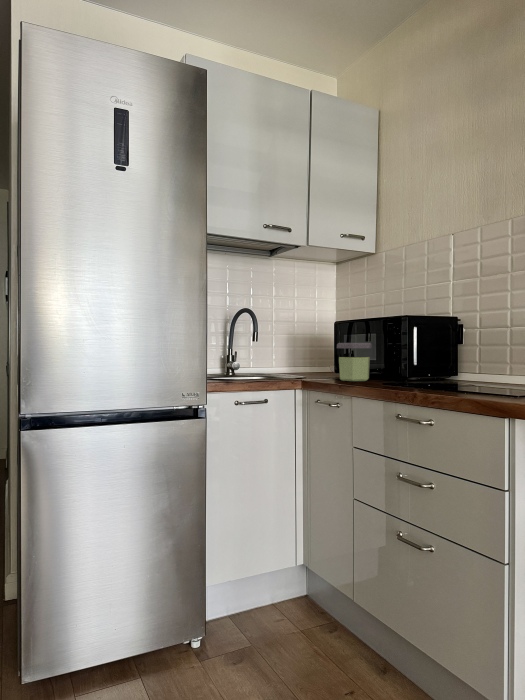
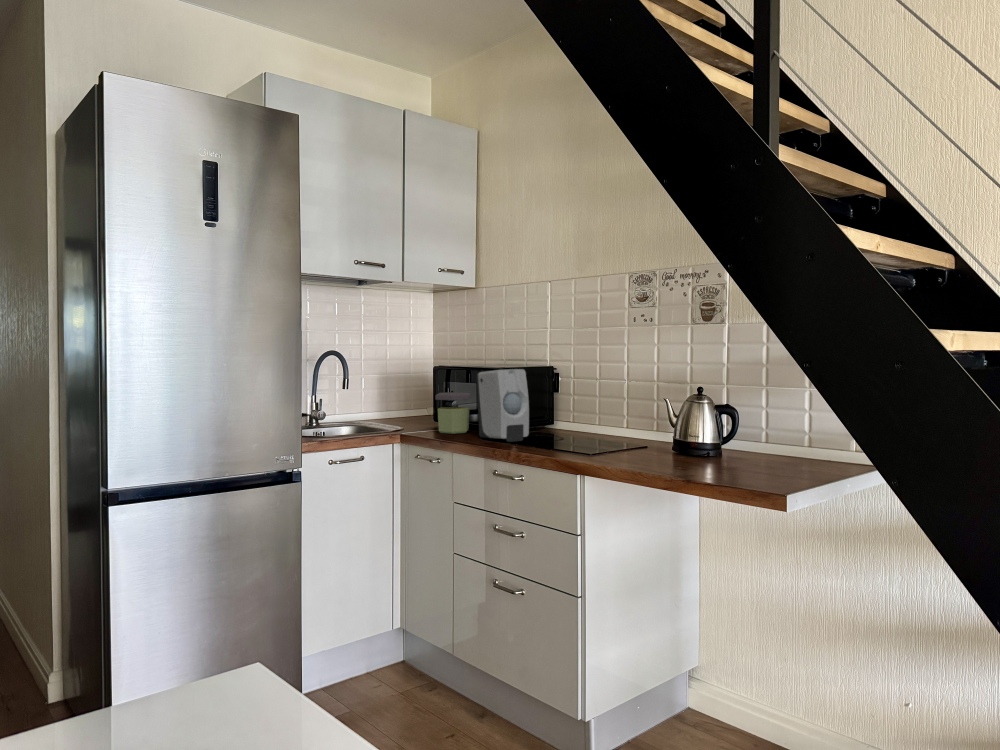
soap dispenser: none [378,313,434,387] -> present [476,369,529,442]

